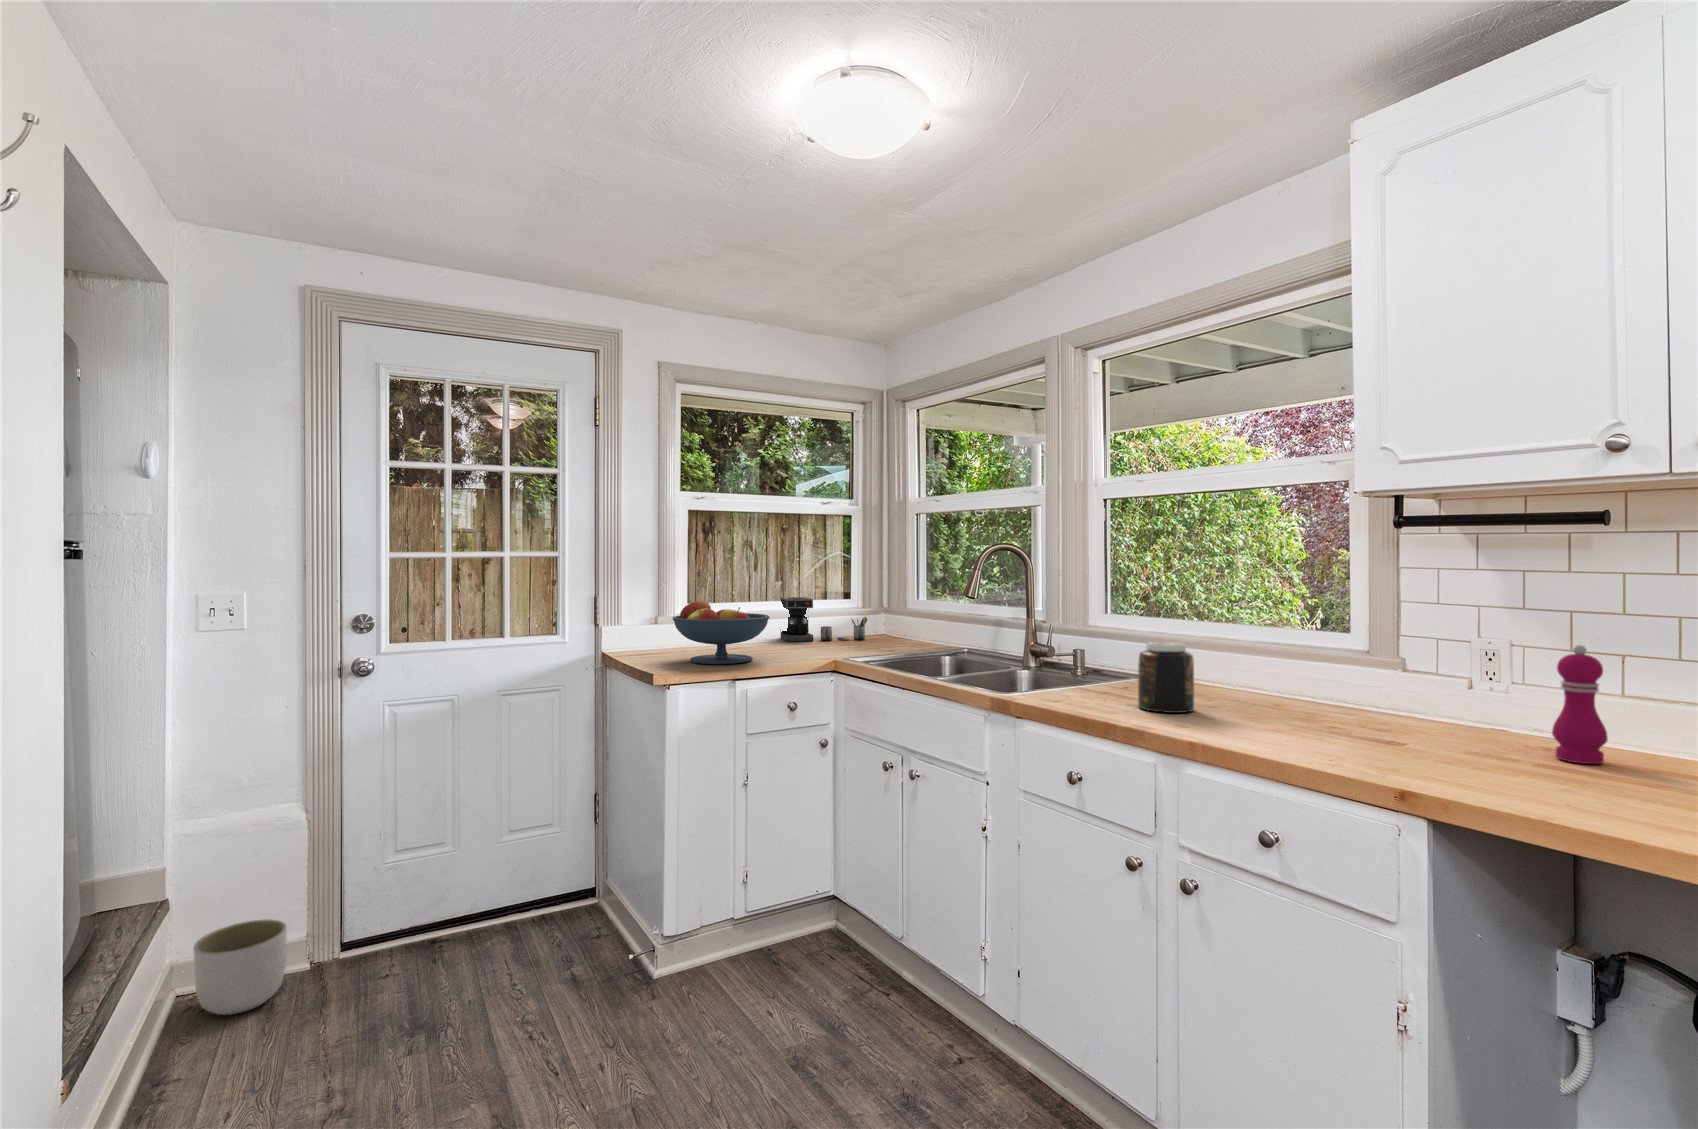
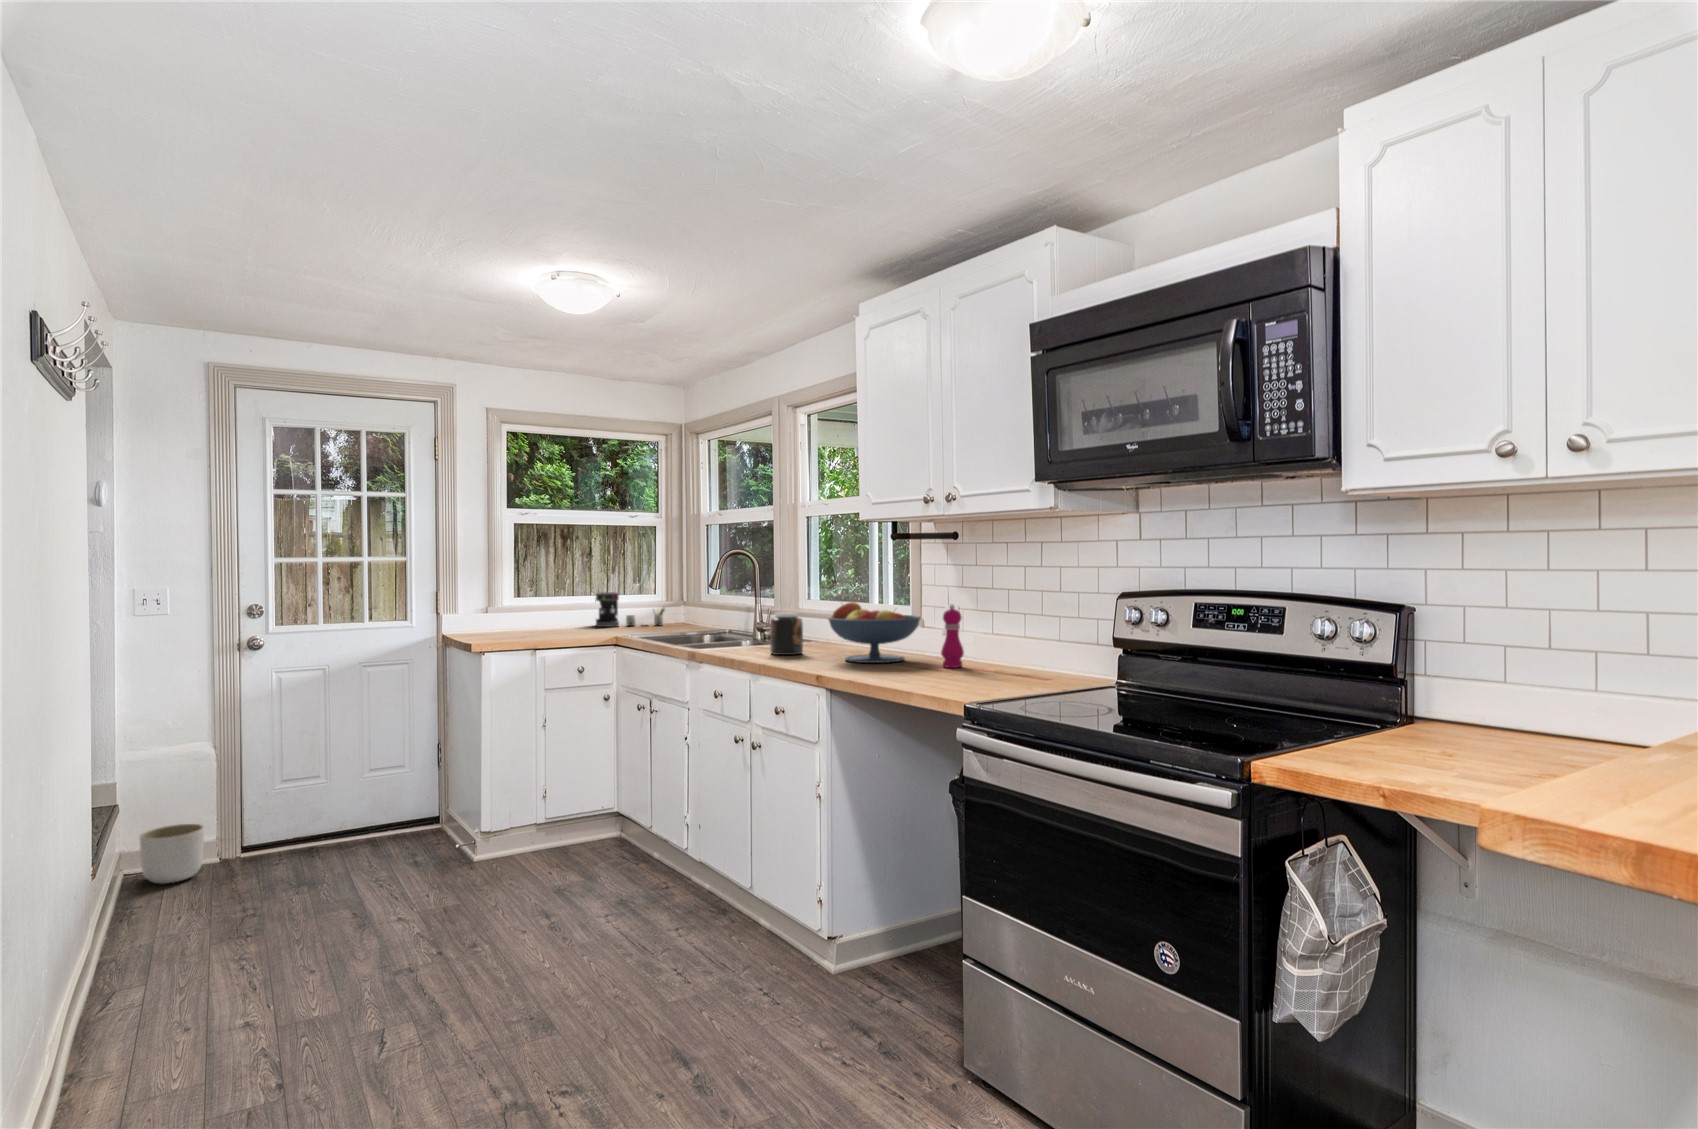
fruit bowl: present [673,601,770,664] -> present [828,602,920,663]

